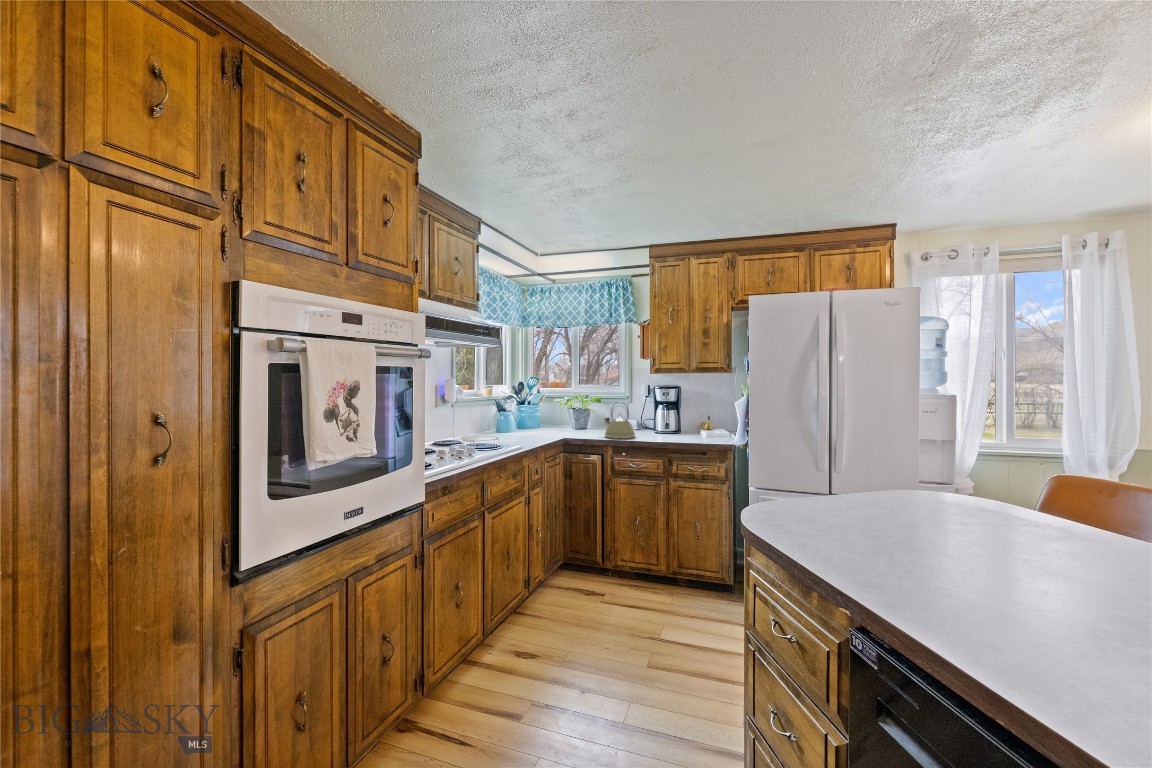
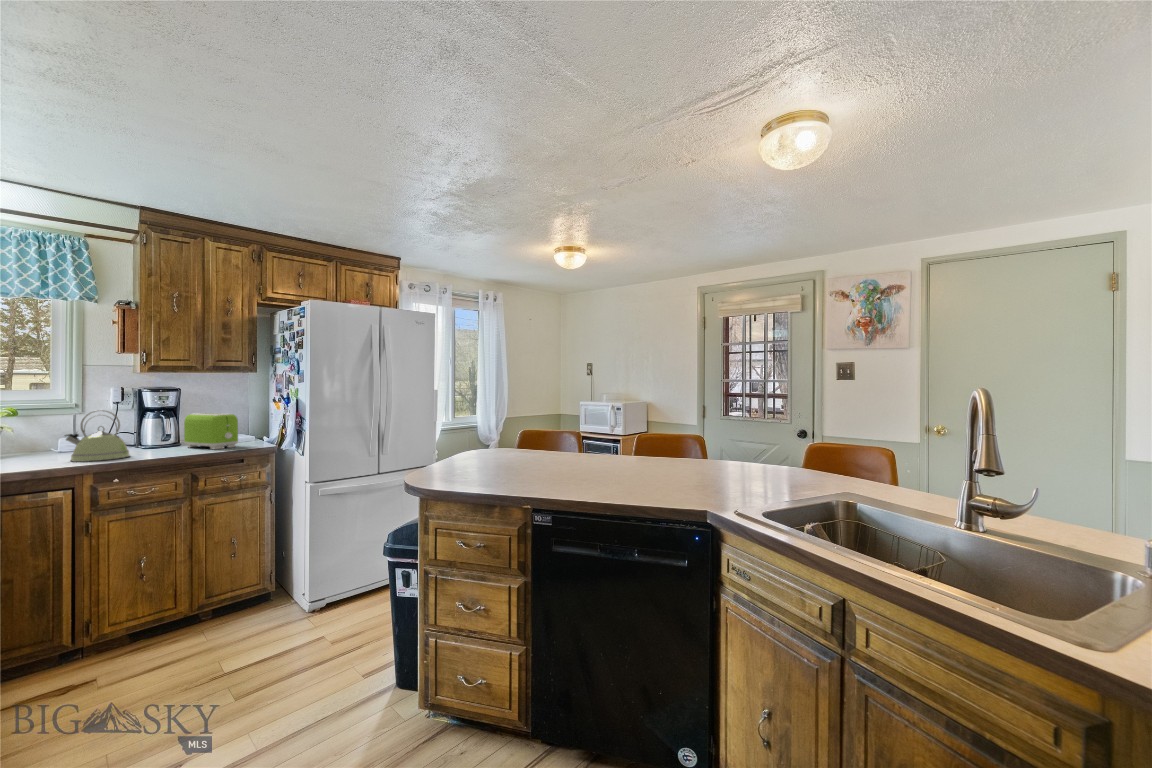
toaster: none [676,408,708,440] -> present [184,413,238,449]

